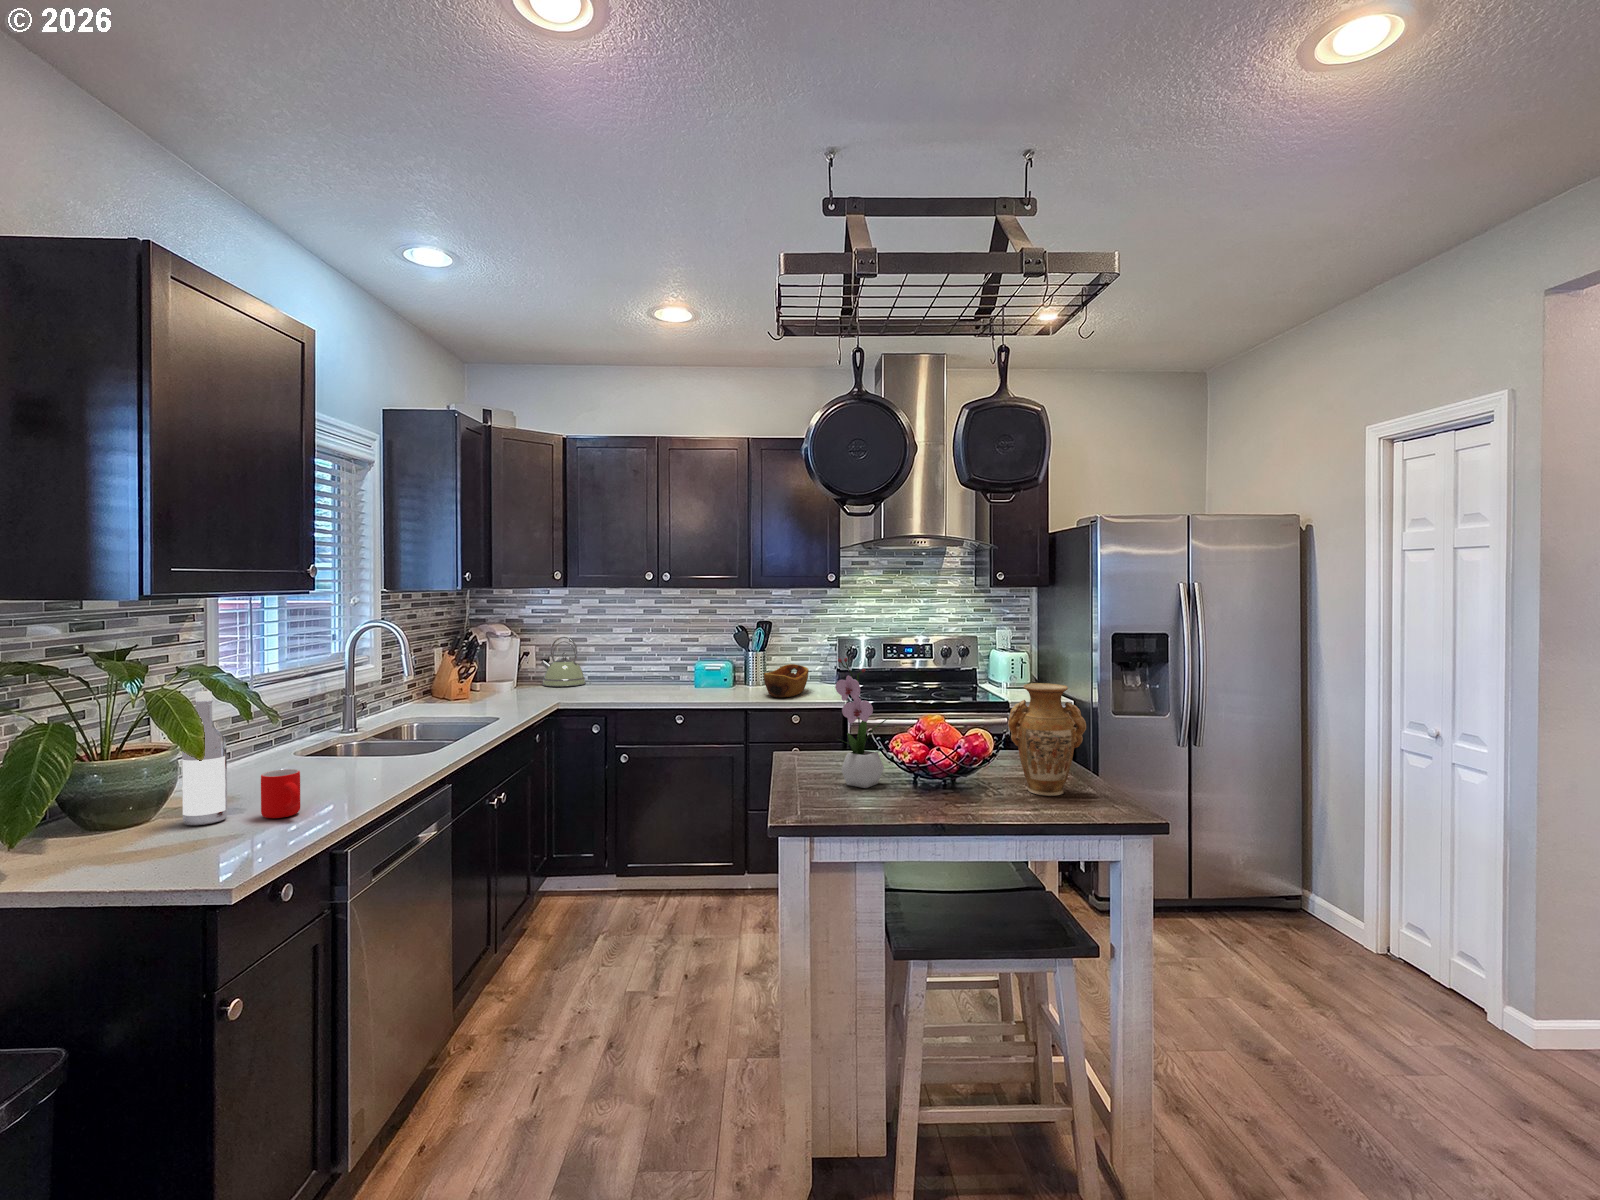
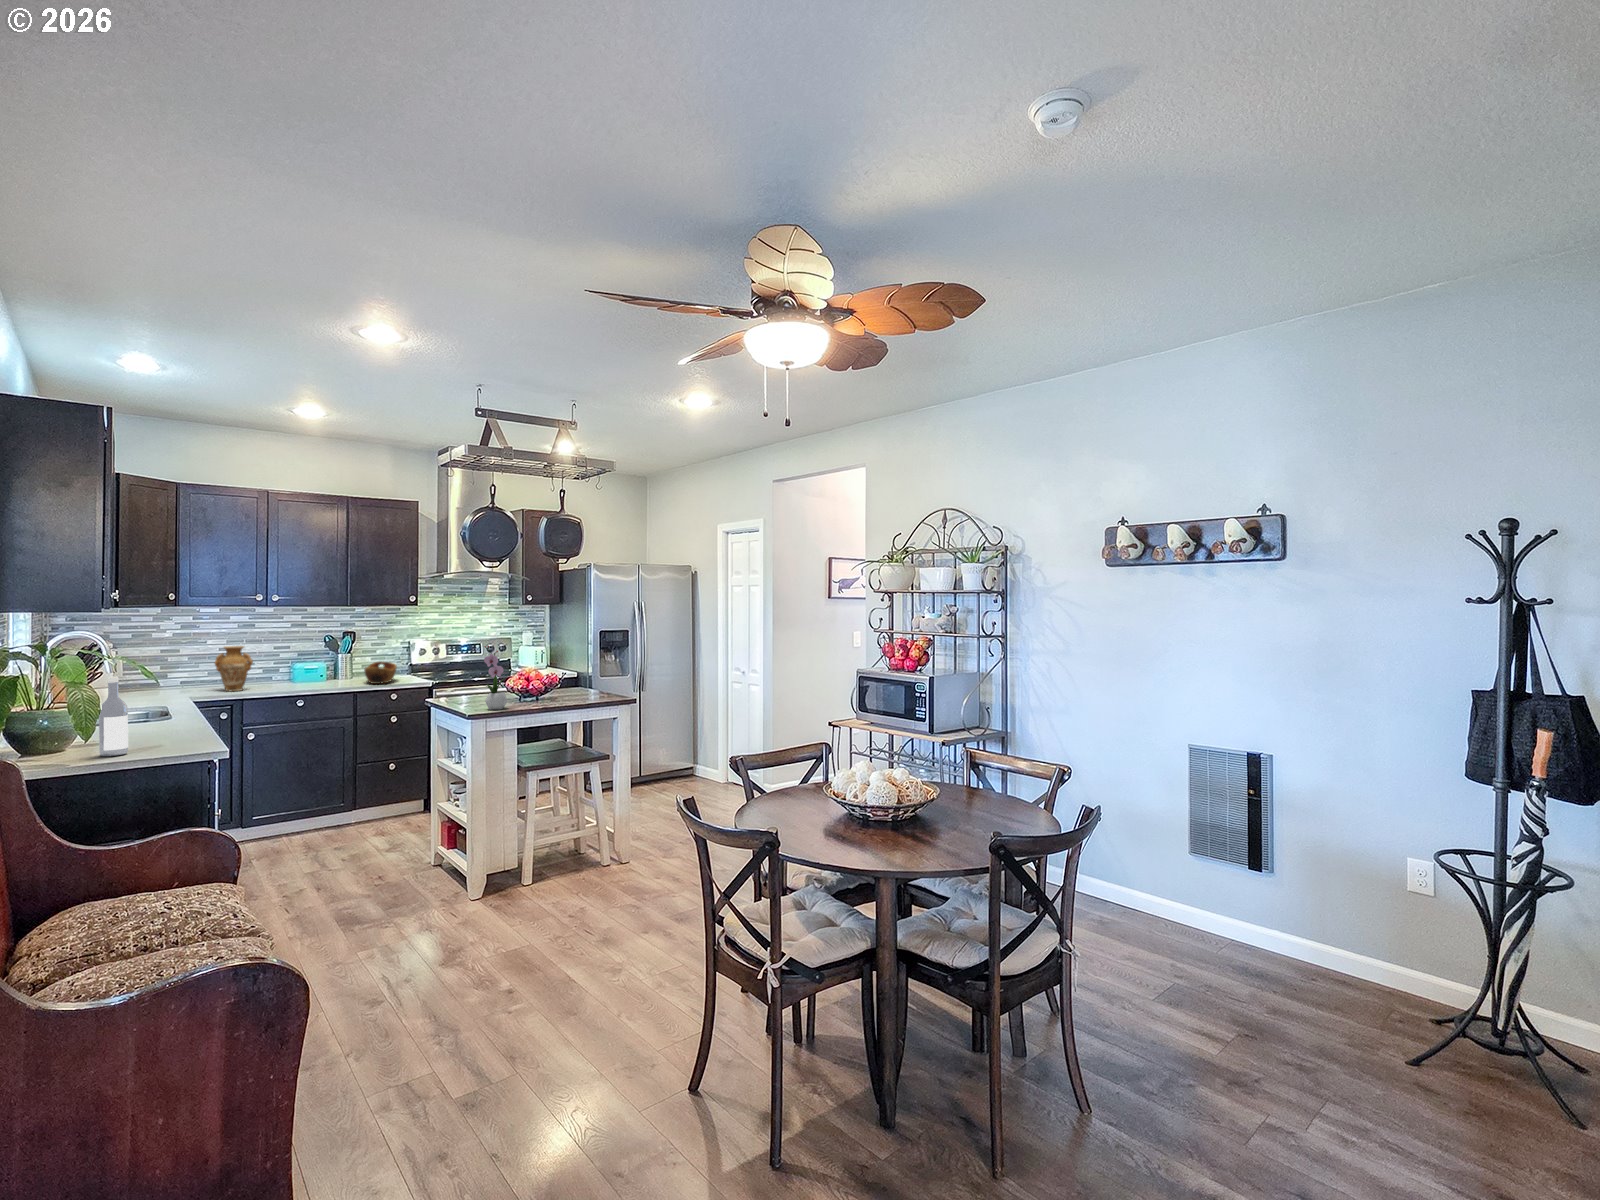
kettle: present [540,637,586,686] -> none [134,649,185,690]
vase: present [1008,683,1086,796] -> present [215,646,253,691]
mug: present [261,769,300,818] -> none [148,722,183,750]

